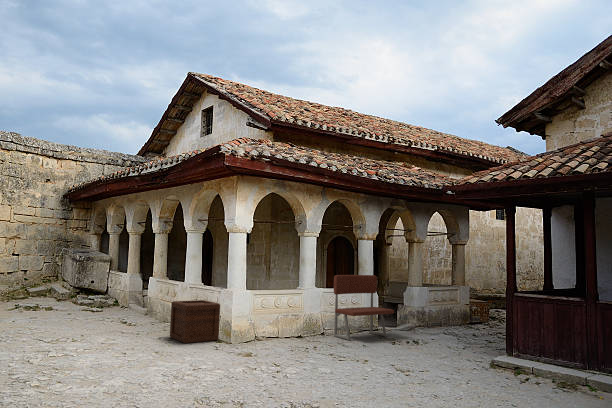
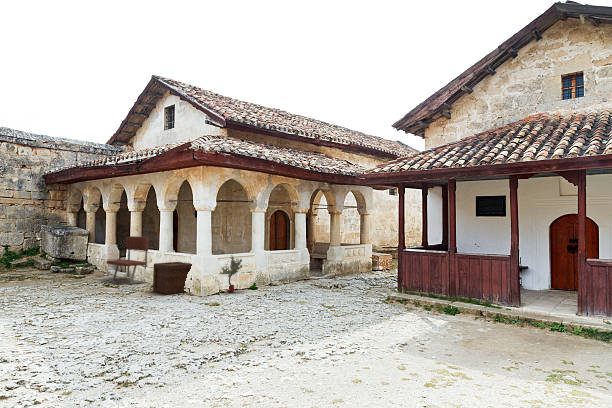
bench: present [334,275,394,340] -> present [107,236,149,284]
potted tree: none [251,294,285,345] -> present [219,255,242,293]

